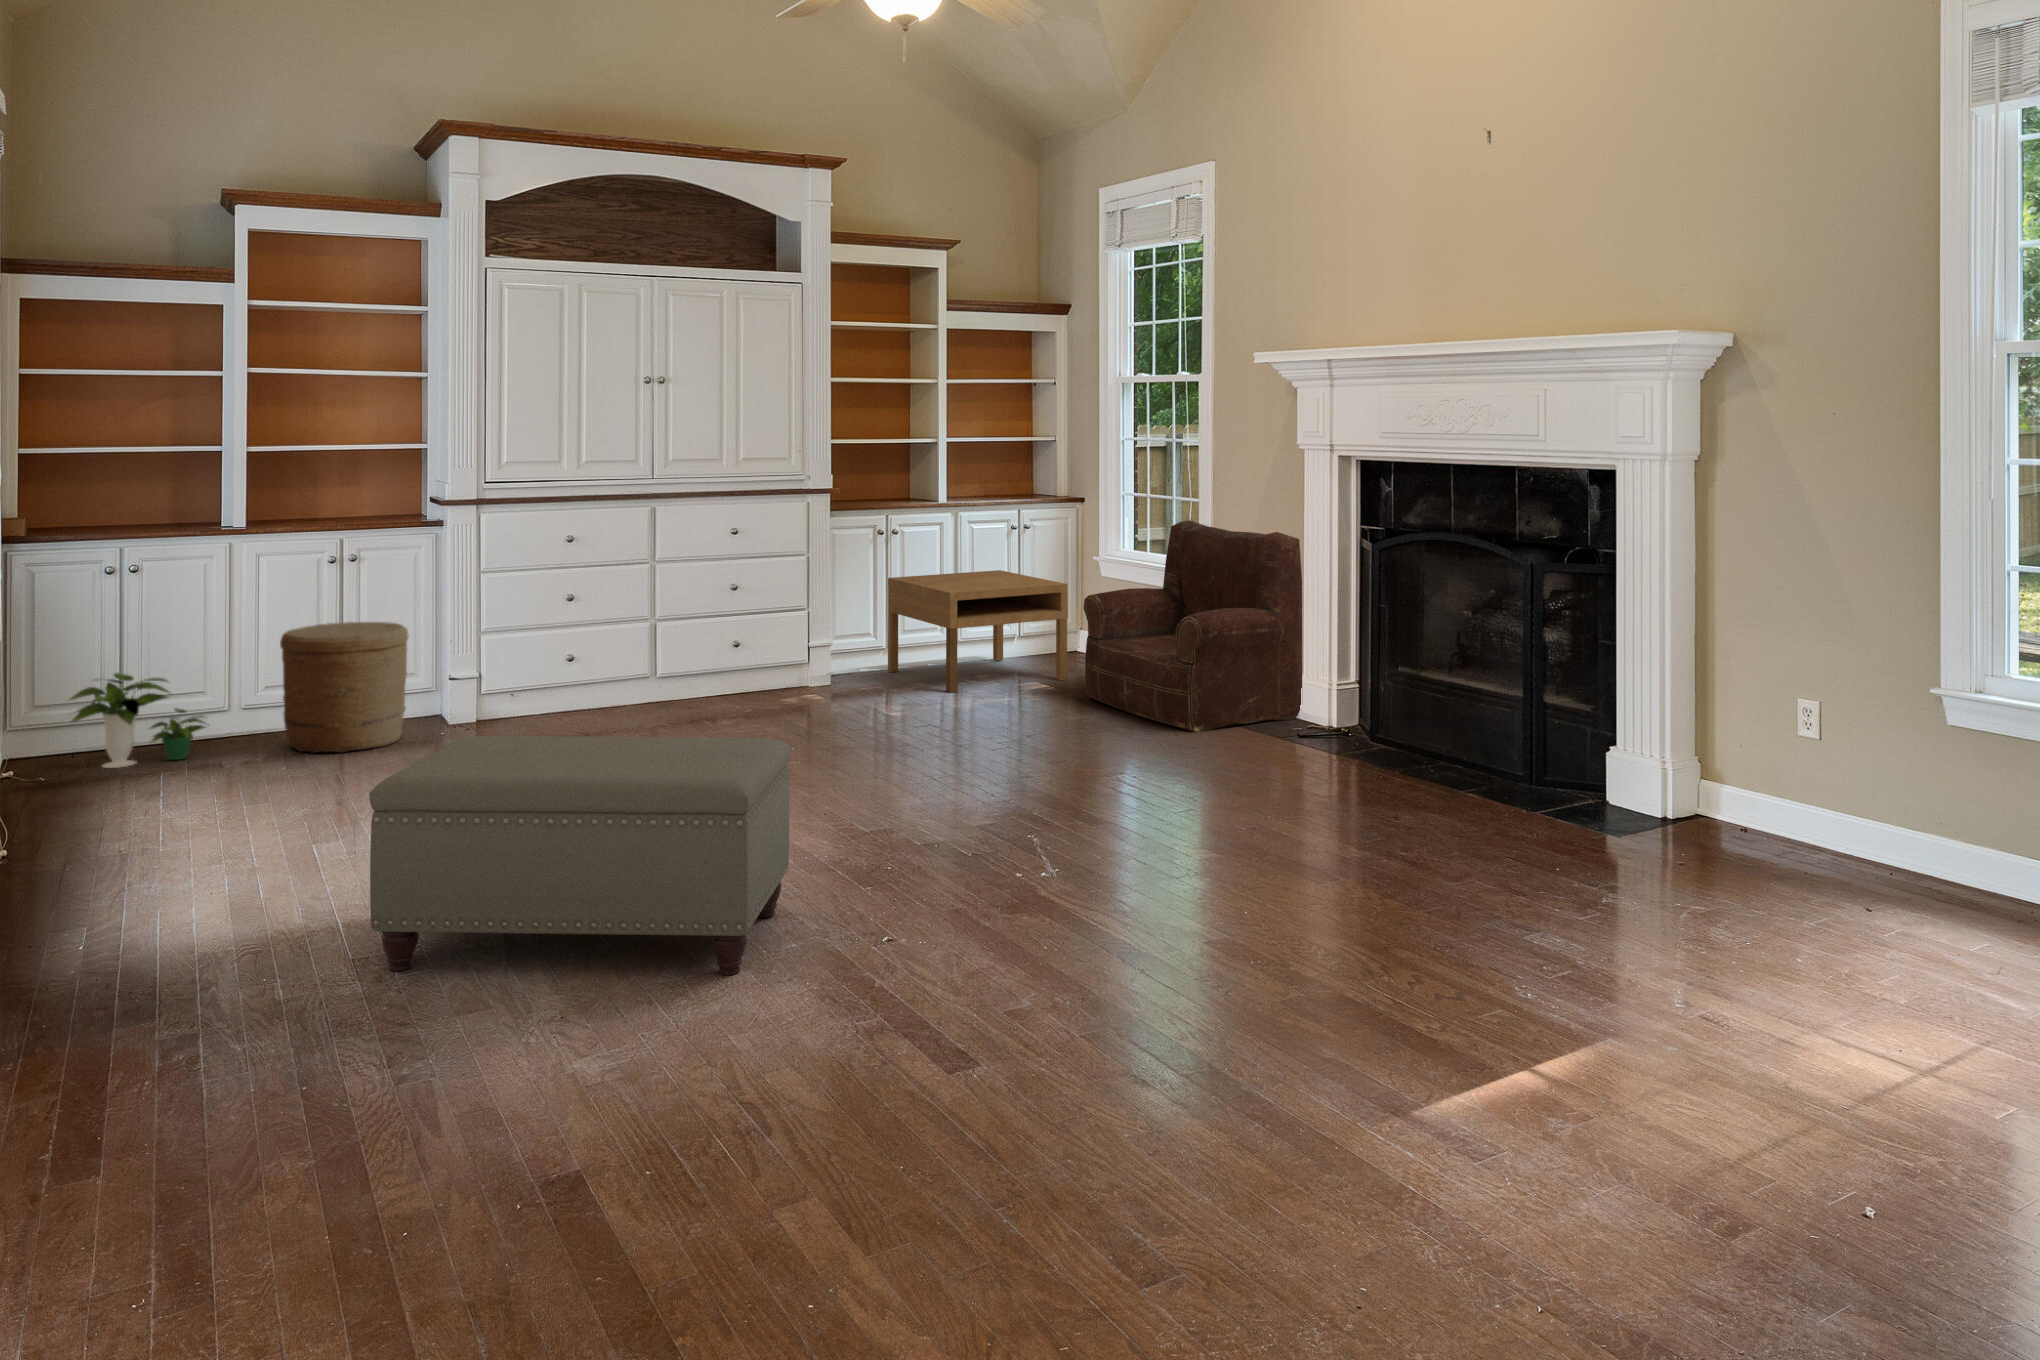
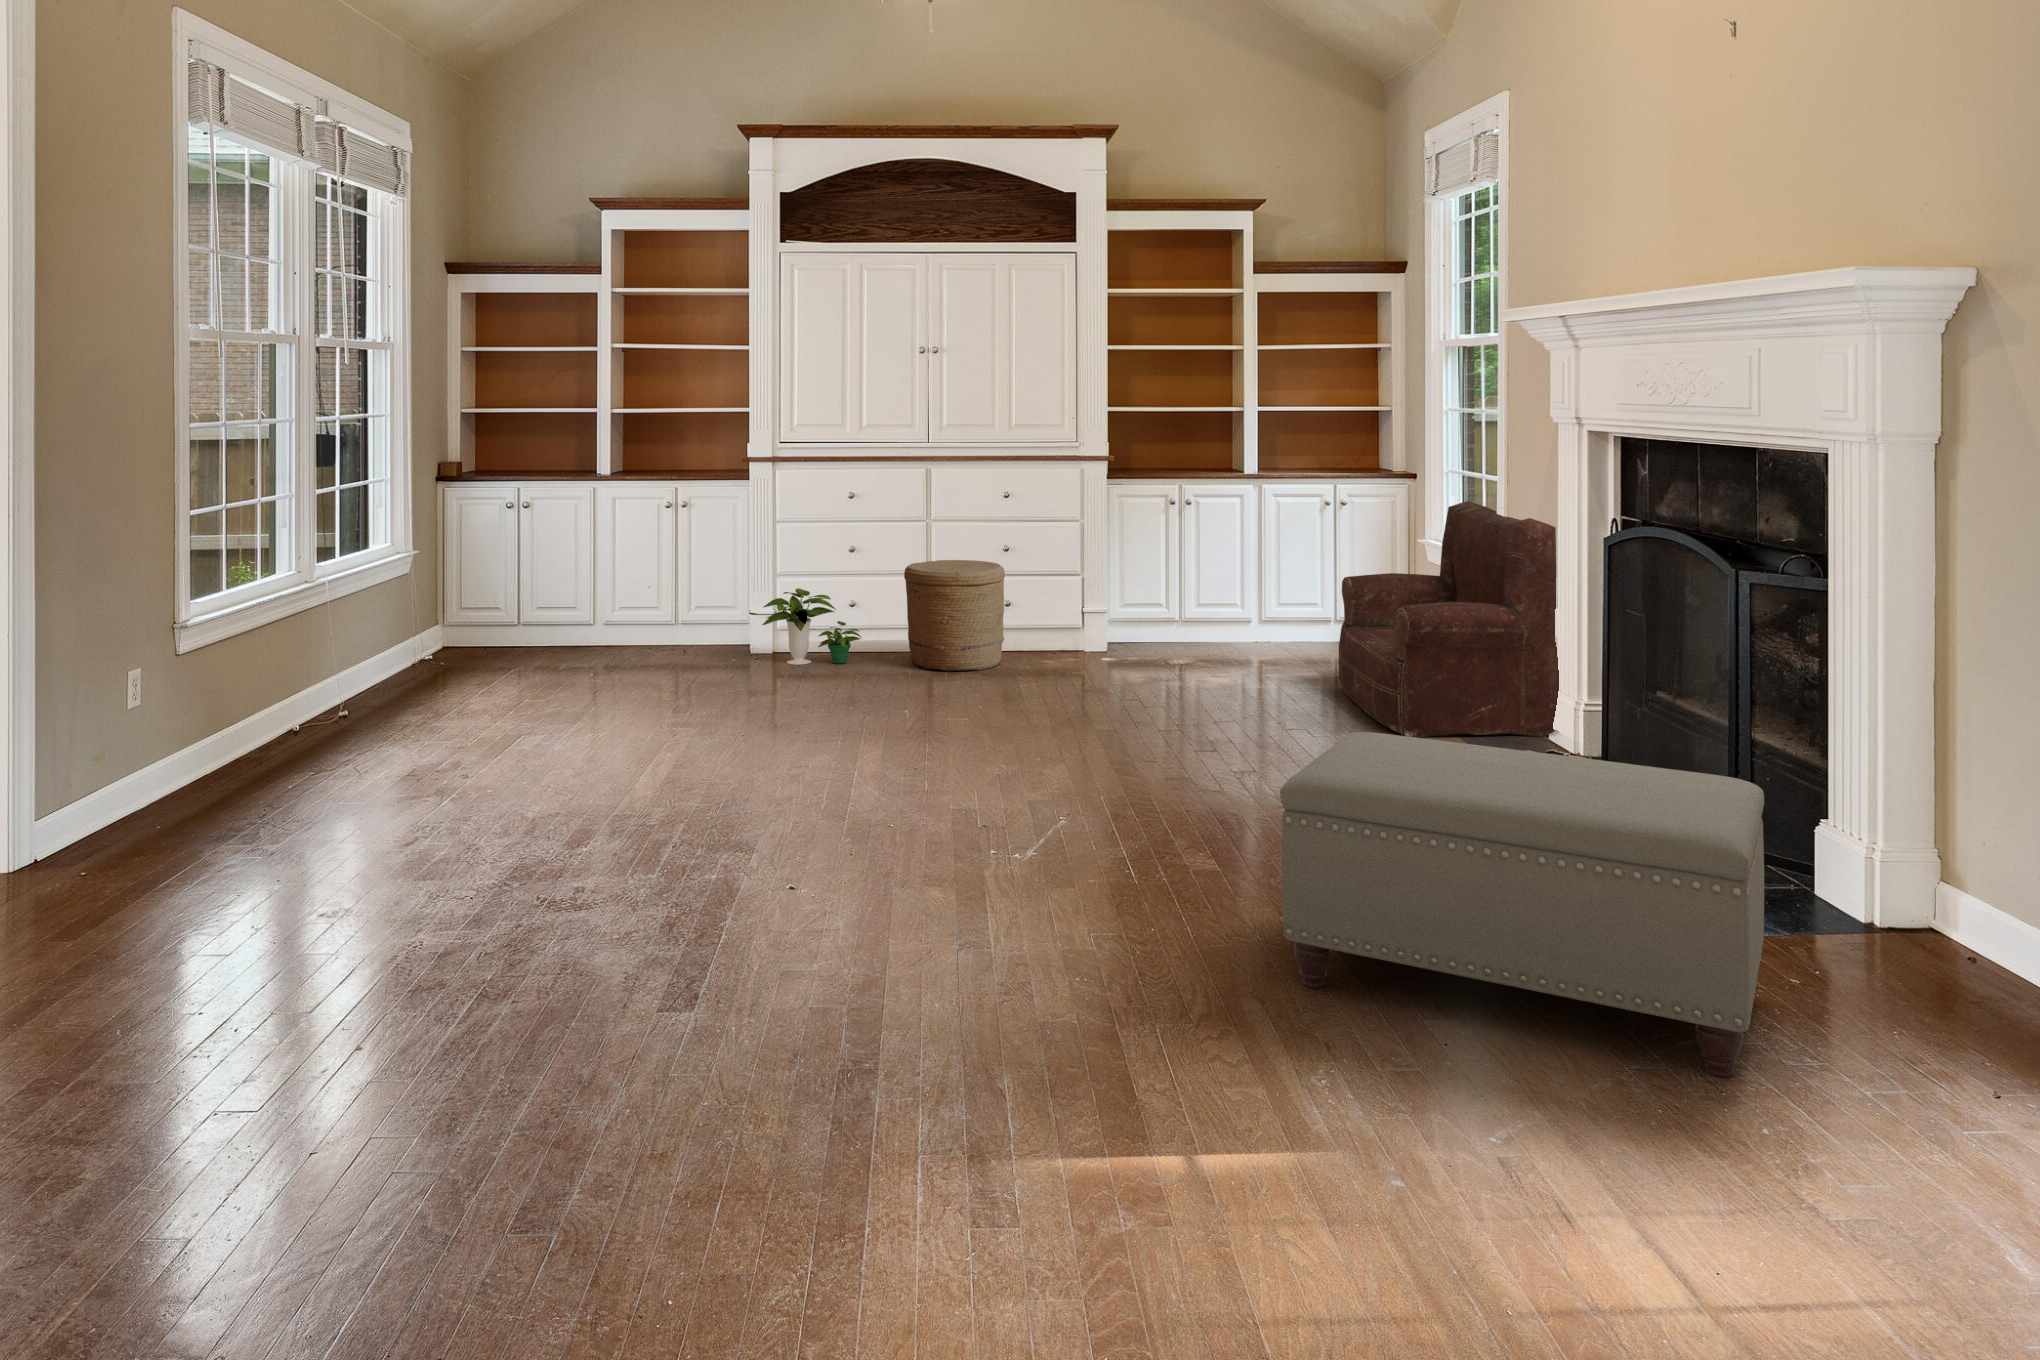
coffee table: present [888,570,1068,693] -> none [1183,546,1351,669]
woven basket: present [280,622,408,753] -> present [904,560,1005,672]
potted plant: present [70,673,205,768] -> present [762,588,861,665]
ottoman: present [369,736,790,975] -> present [1280,732,1764,1078]

